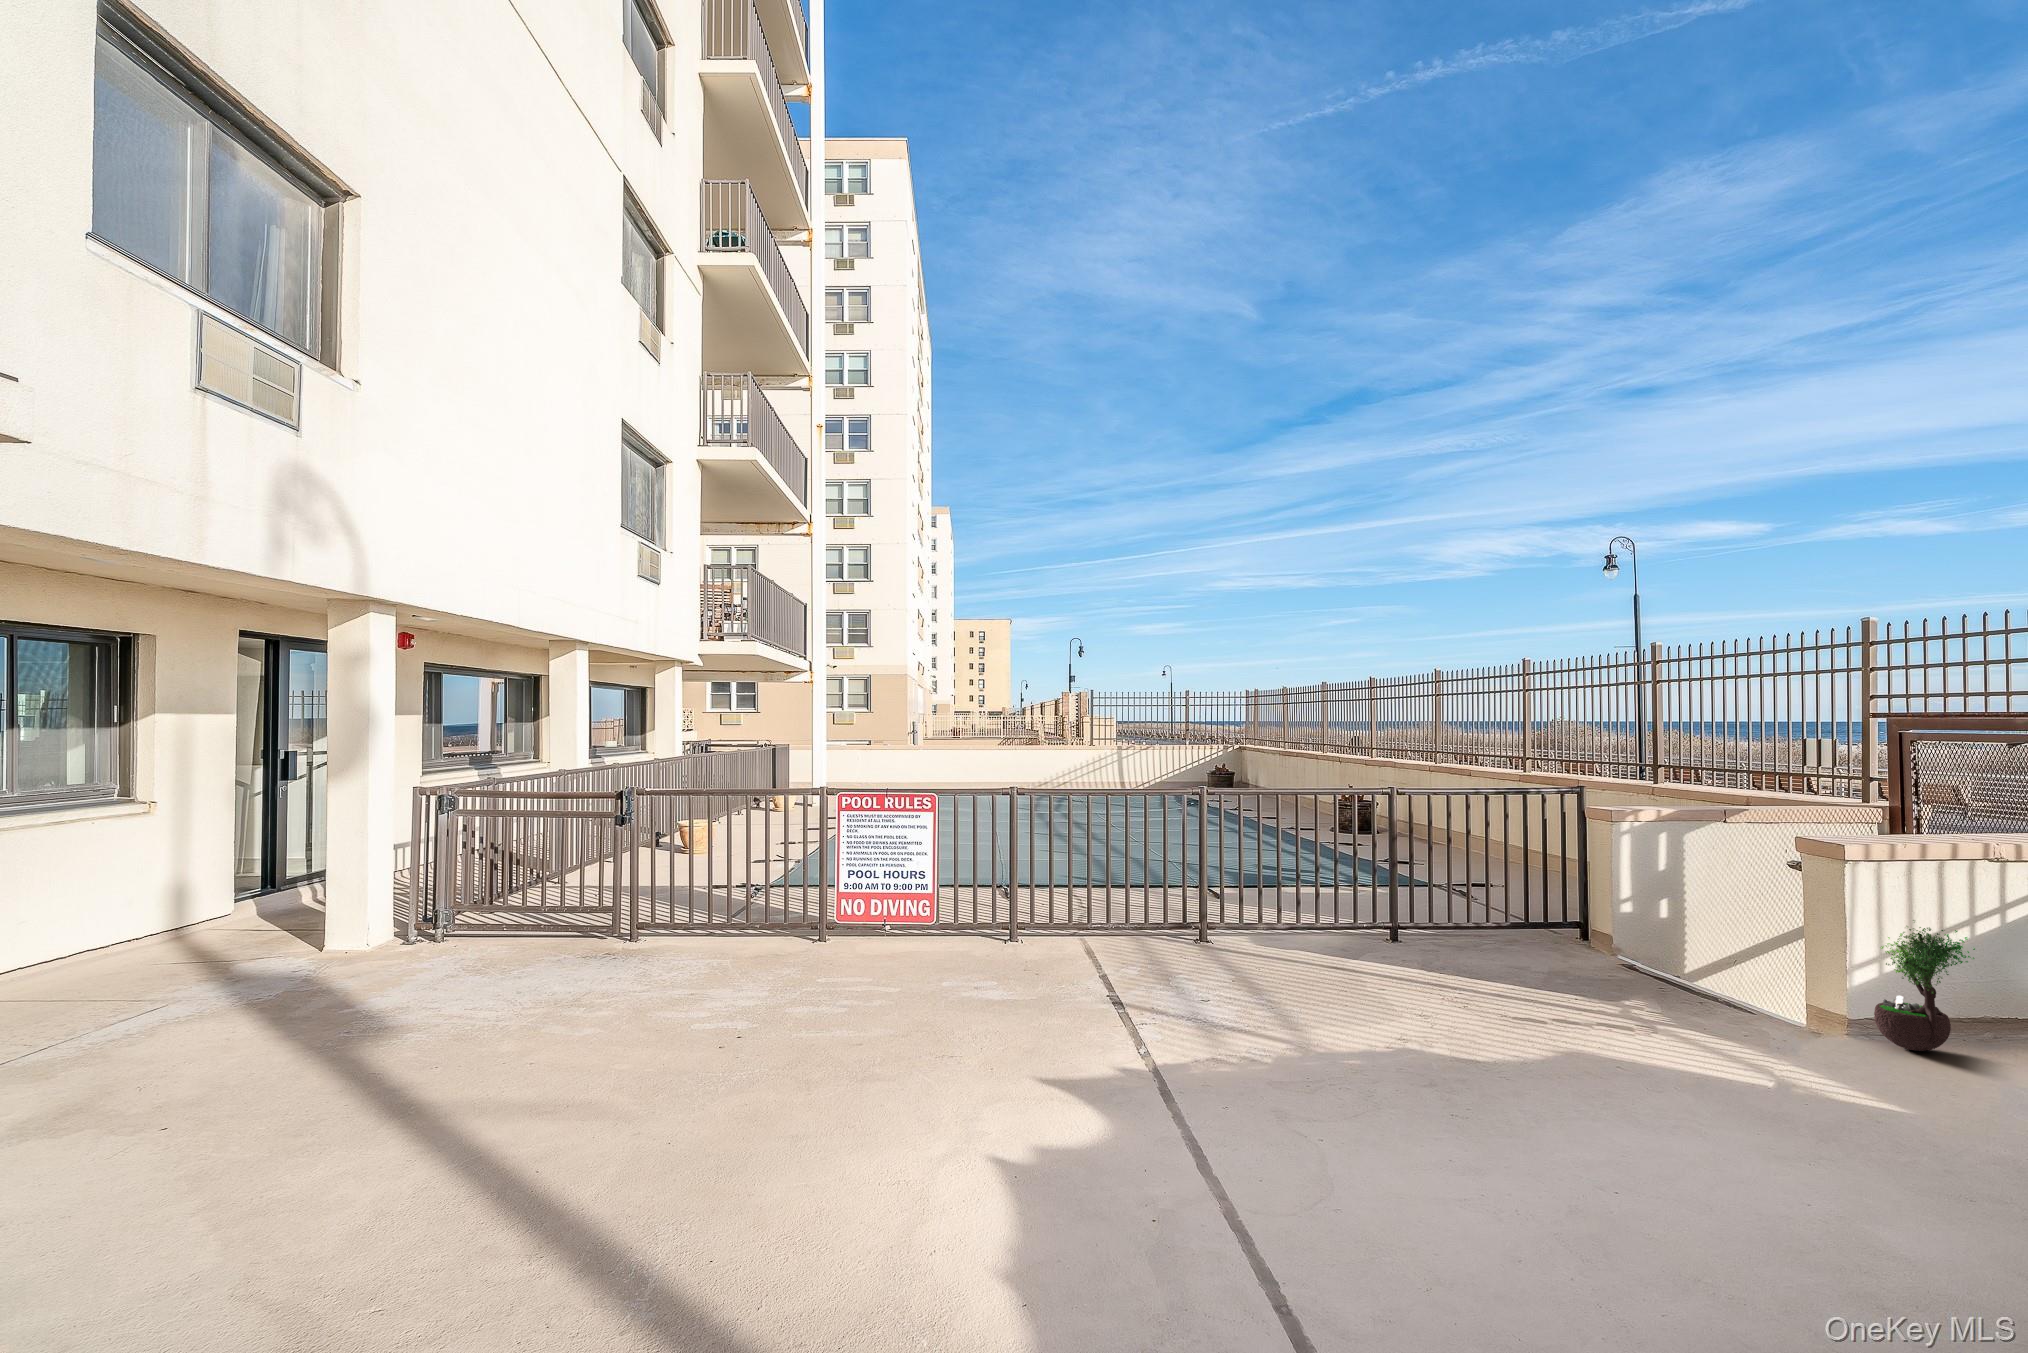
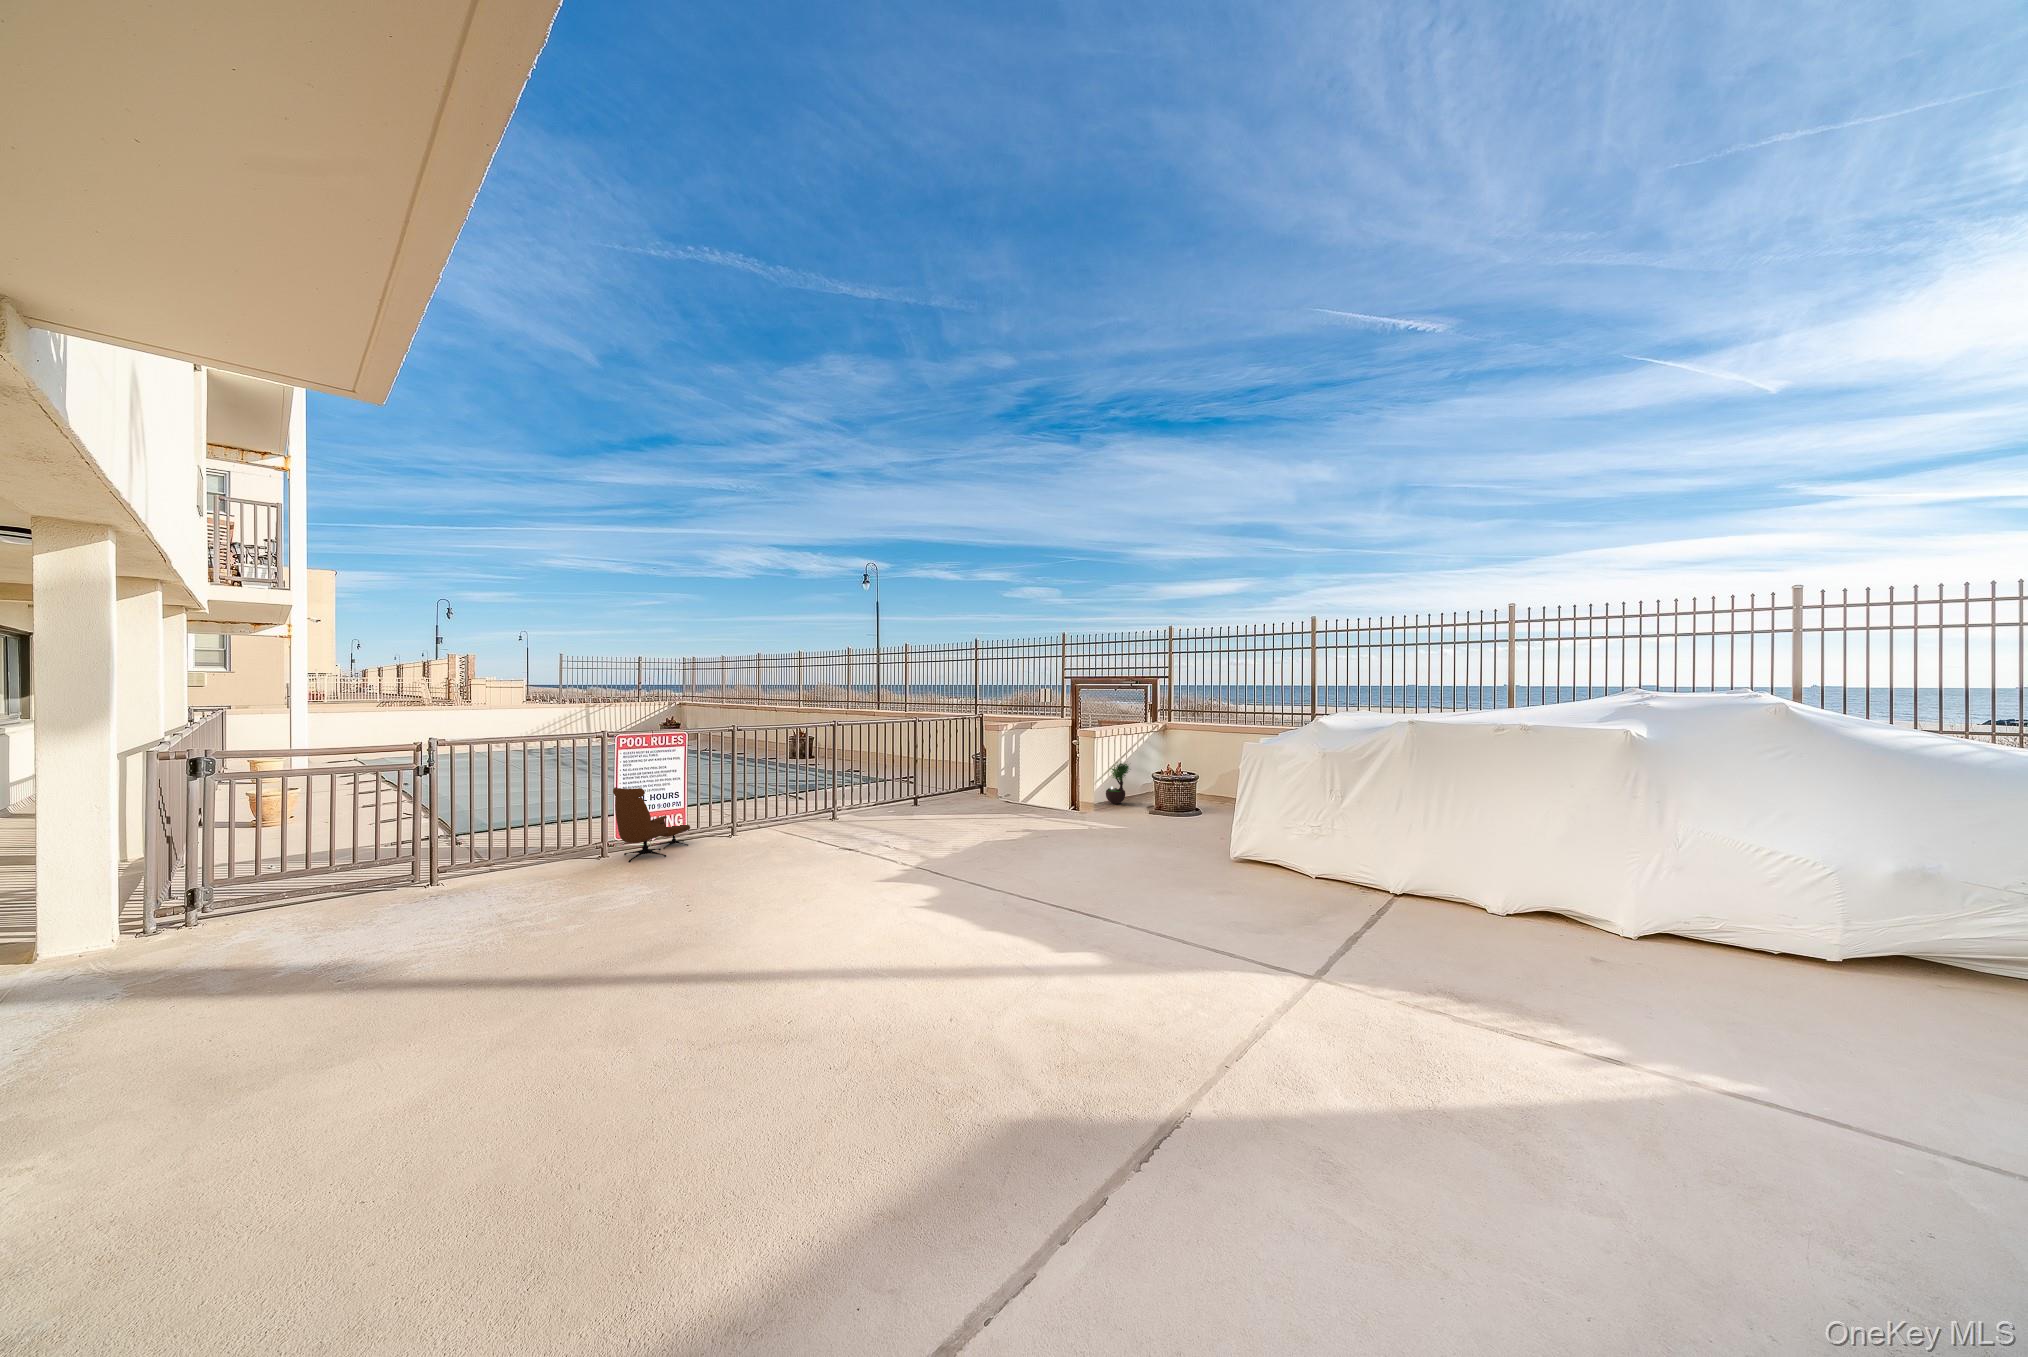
lounge chair: none [798,849,926,964] -> present [613,787,690,862]

